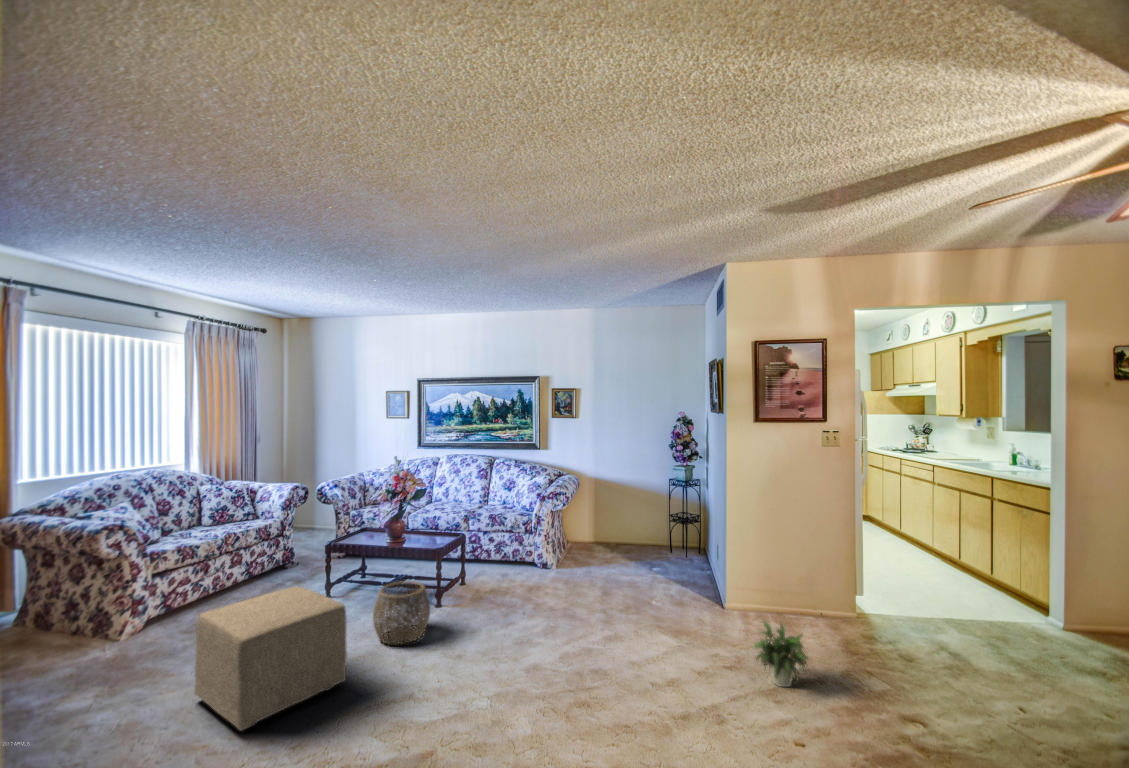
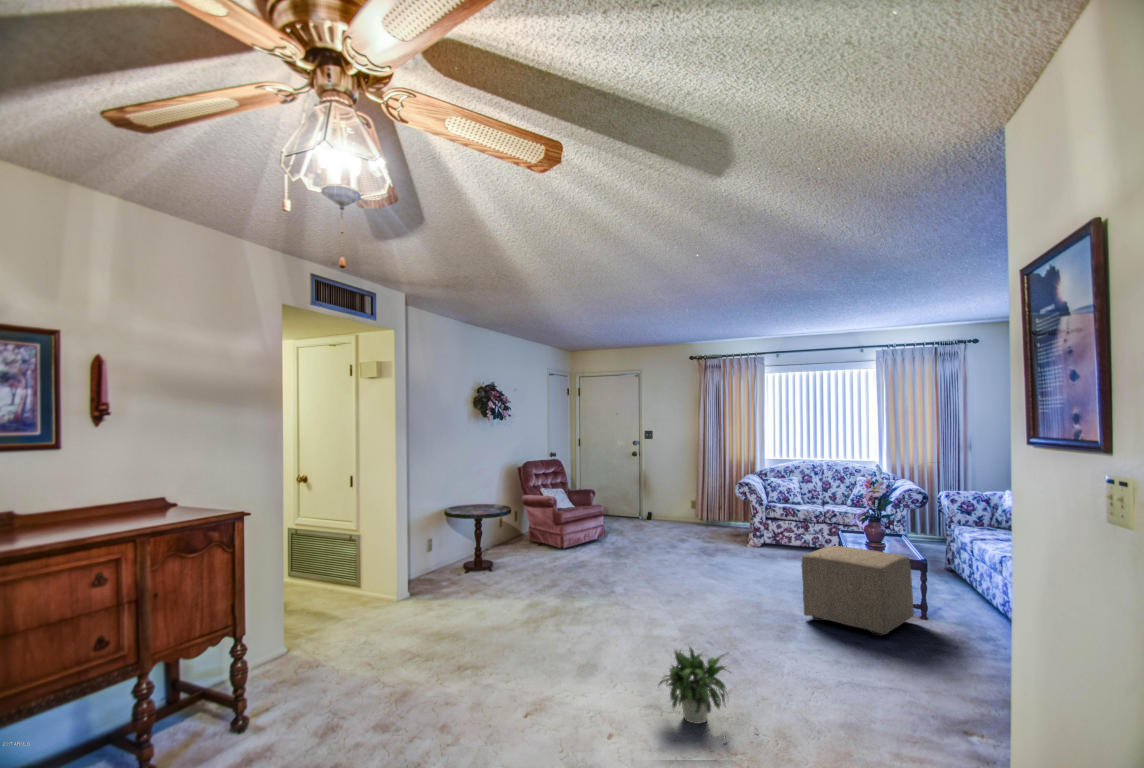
woven basket: present [373,581,430,645] -> none [747,549,793,595]
ottoman: present [195,586,347,731] -> present [801,546,914,636]

